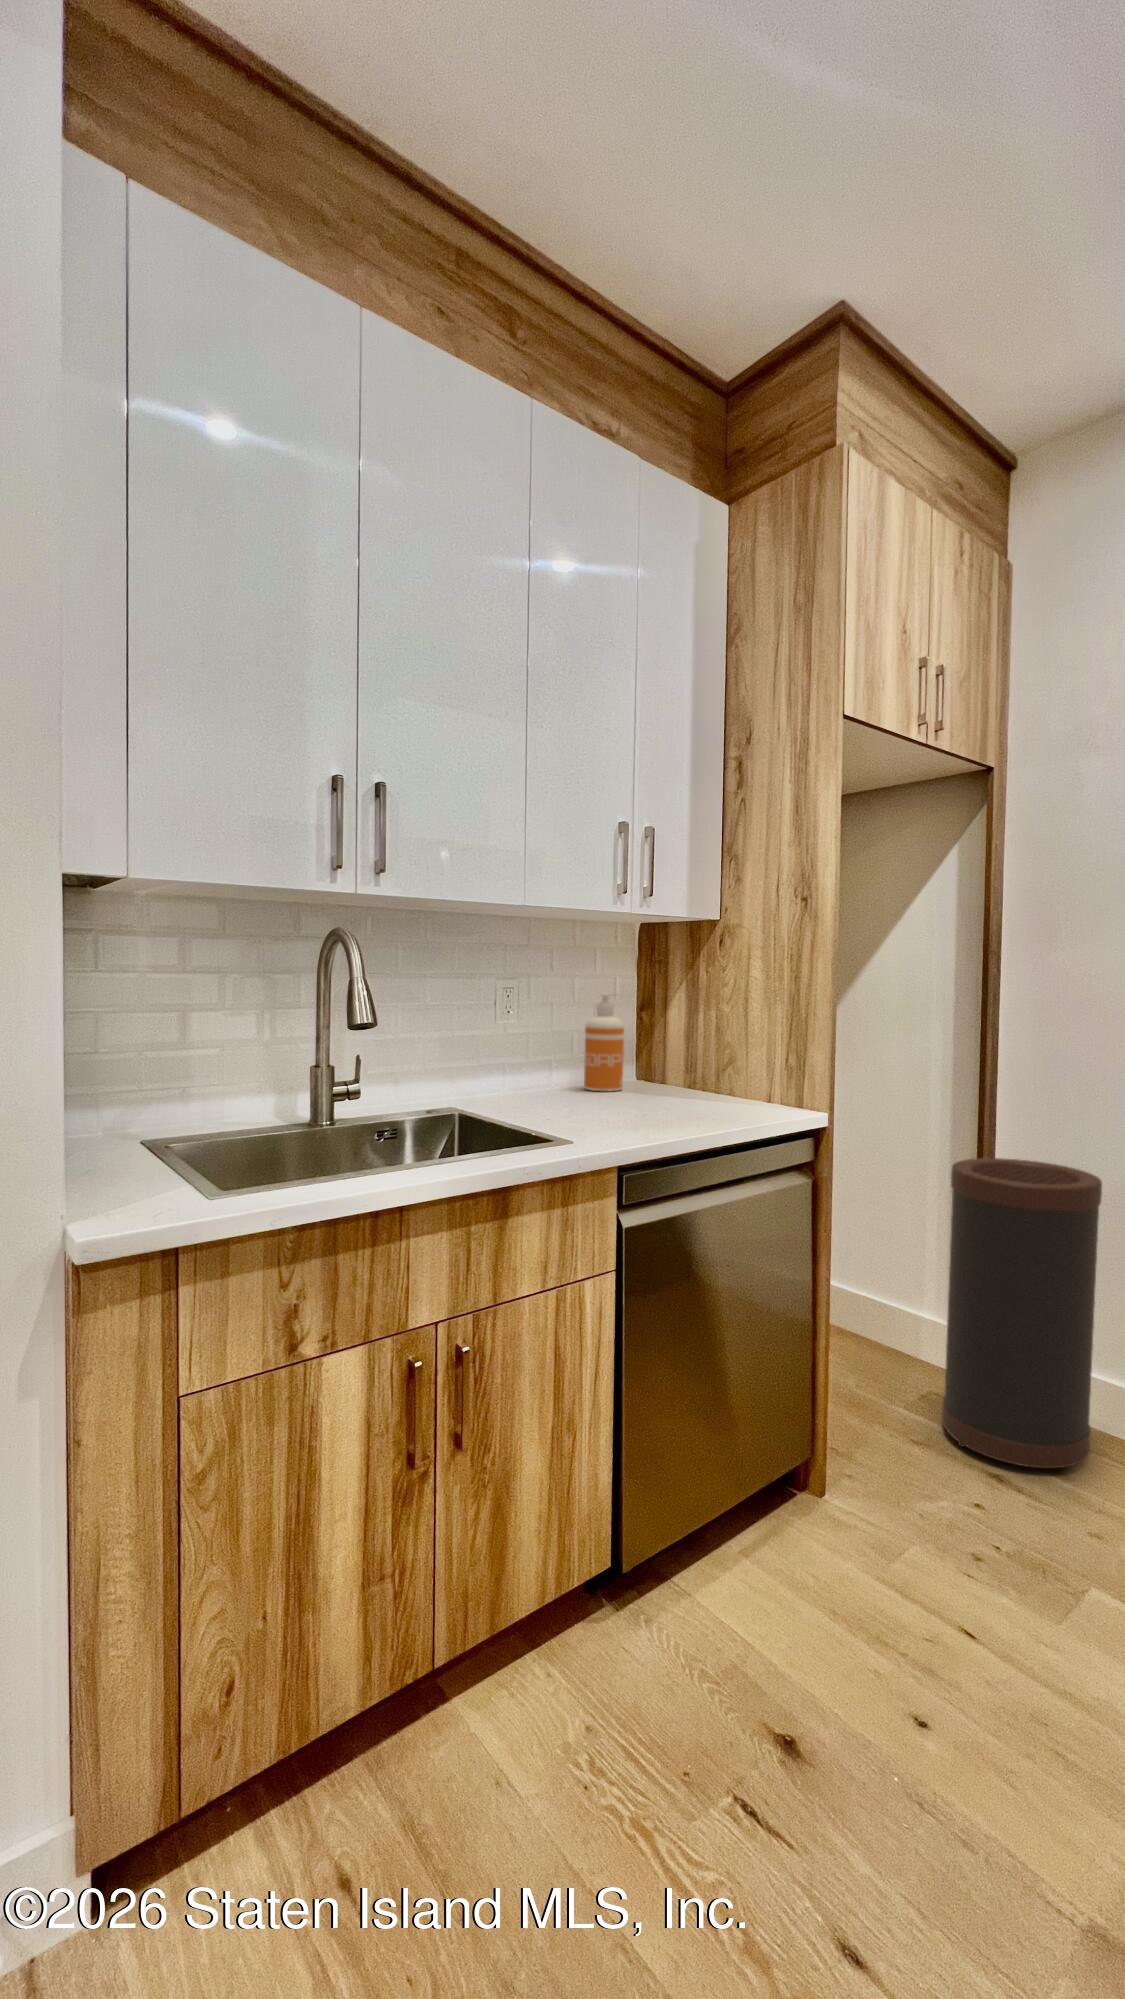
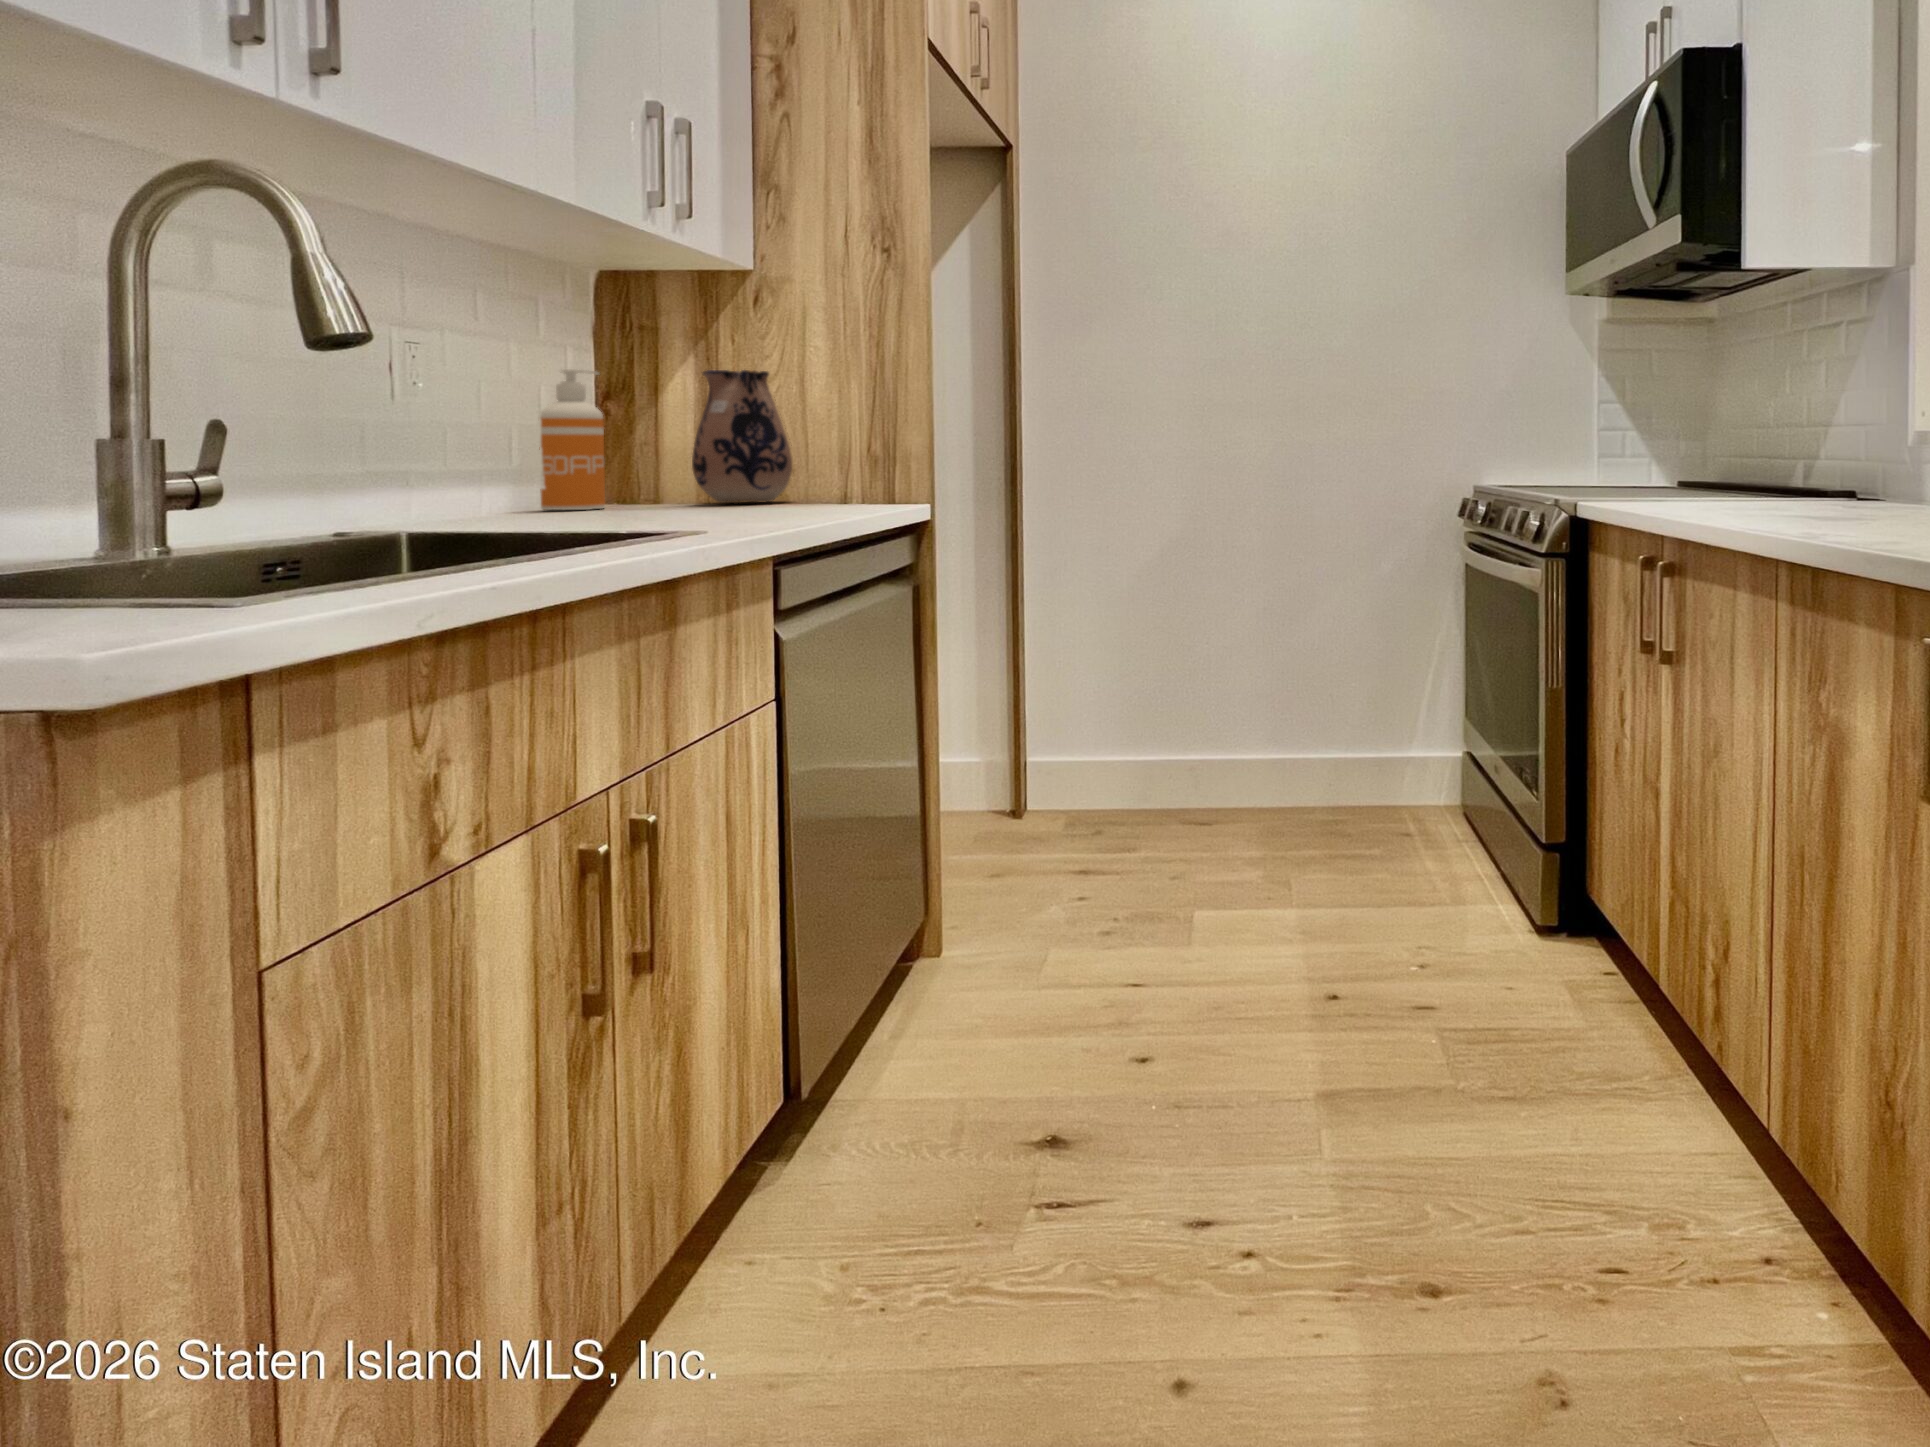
ceramic pitcher: none [673,995,743,1097] -> present [692,370,792,503]
trash can: present [942,1158,1102,1468] -> none [1003,558,1146,863]

